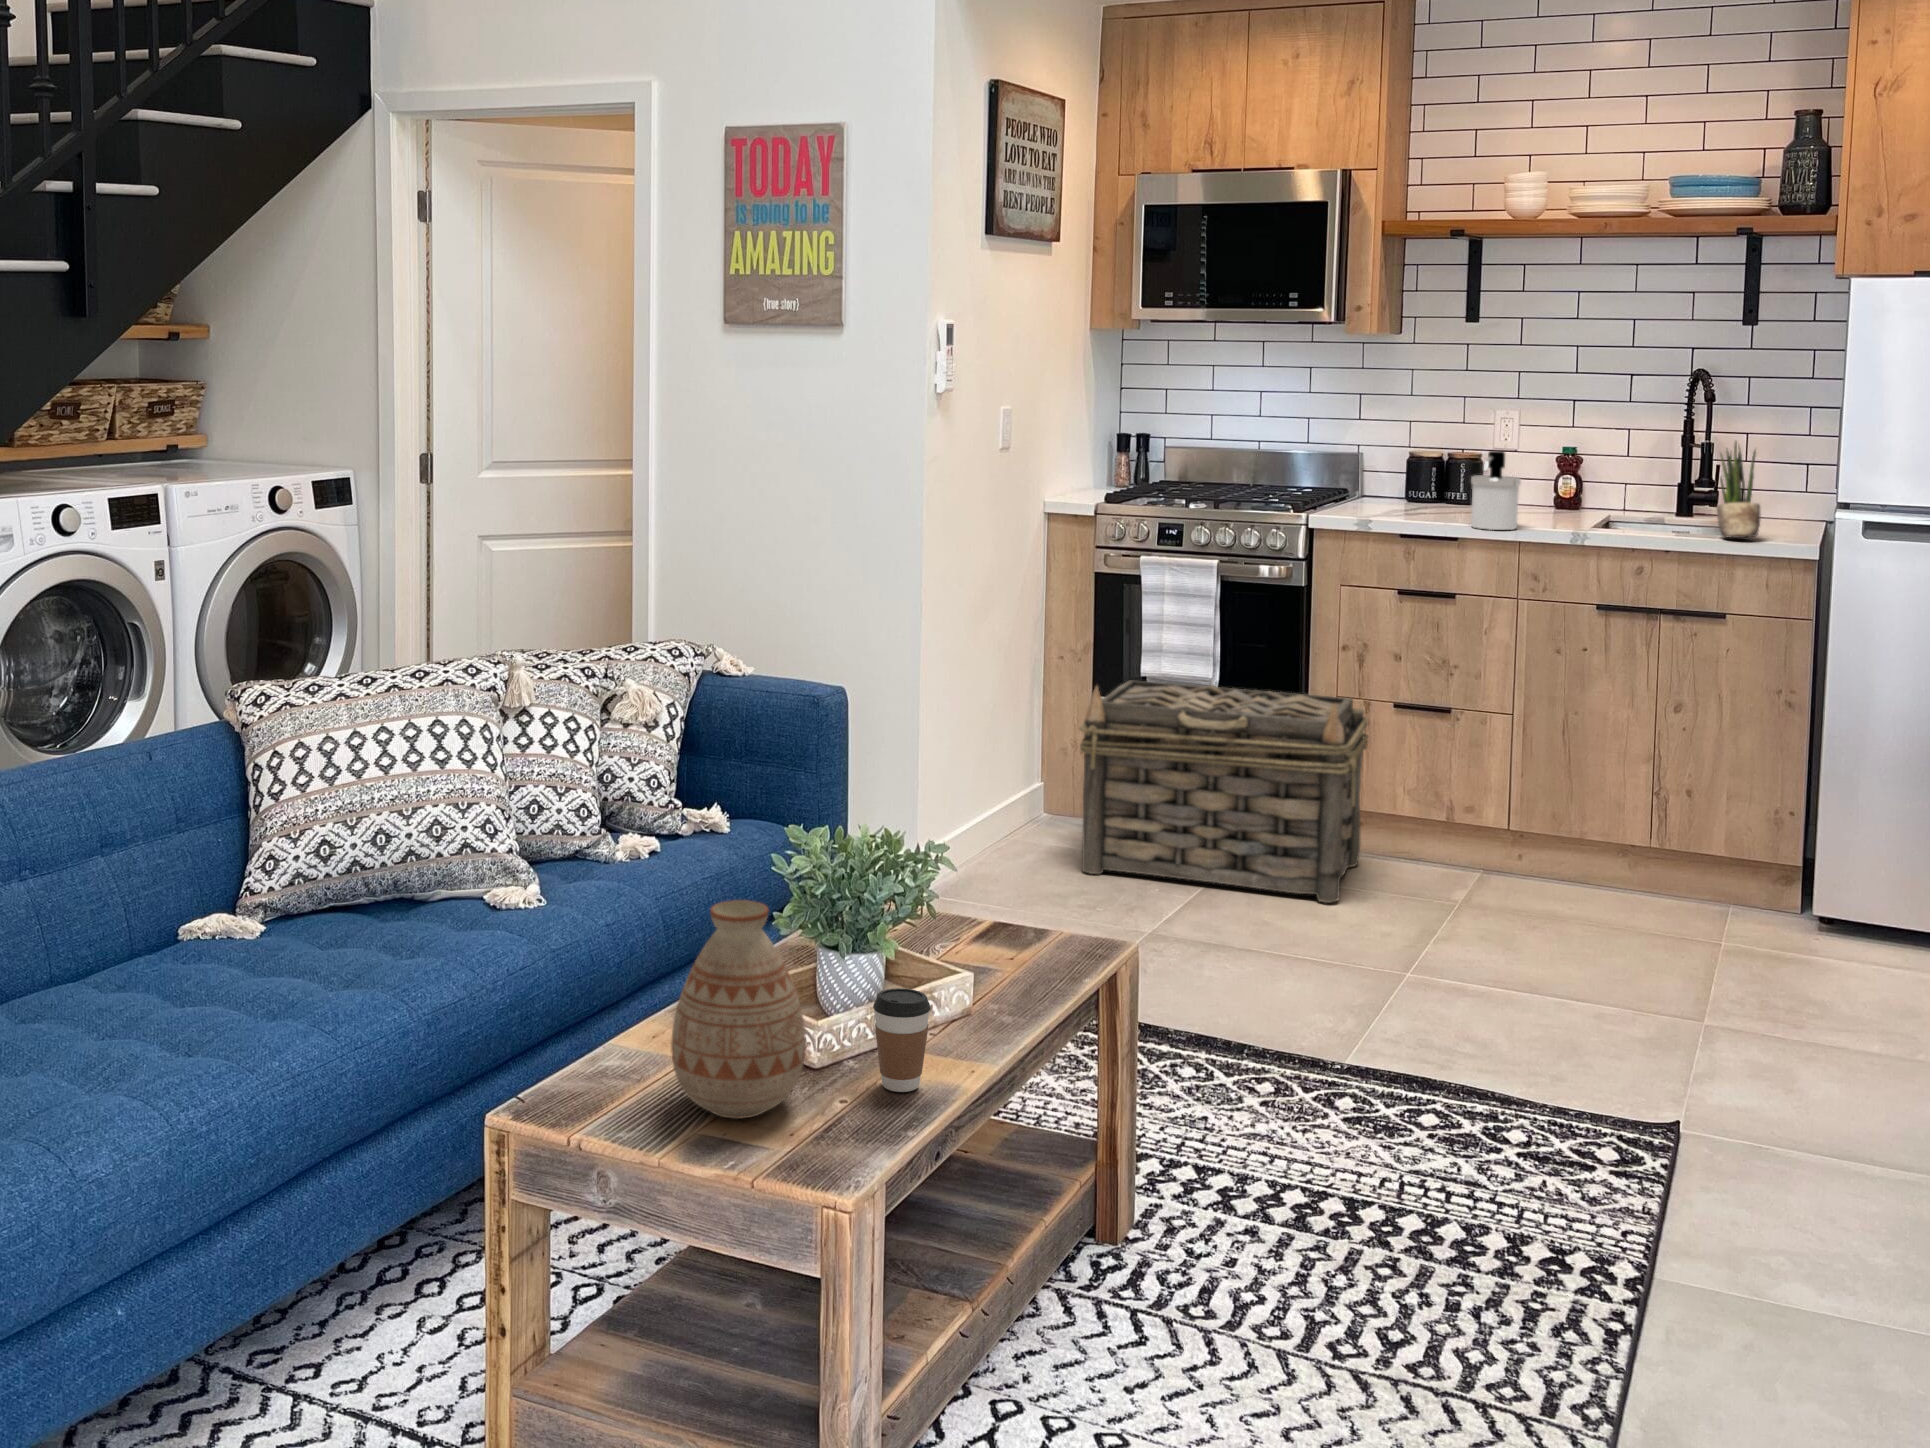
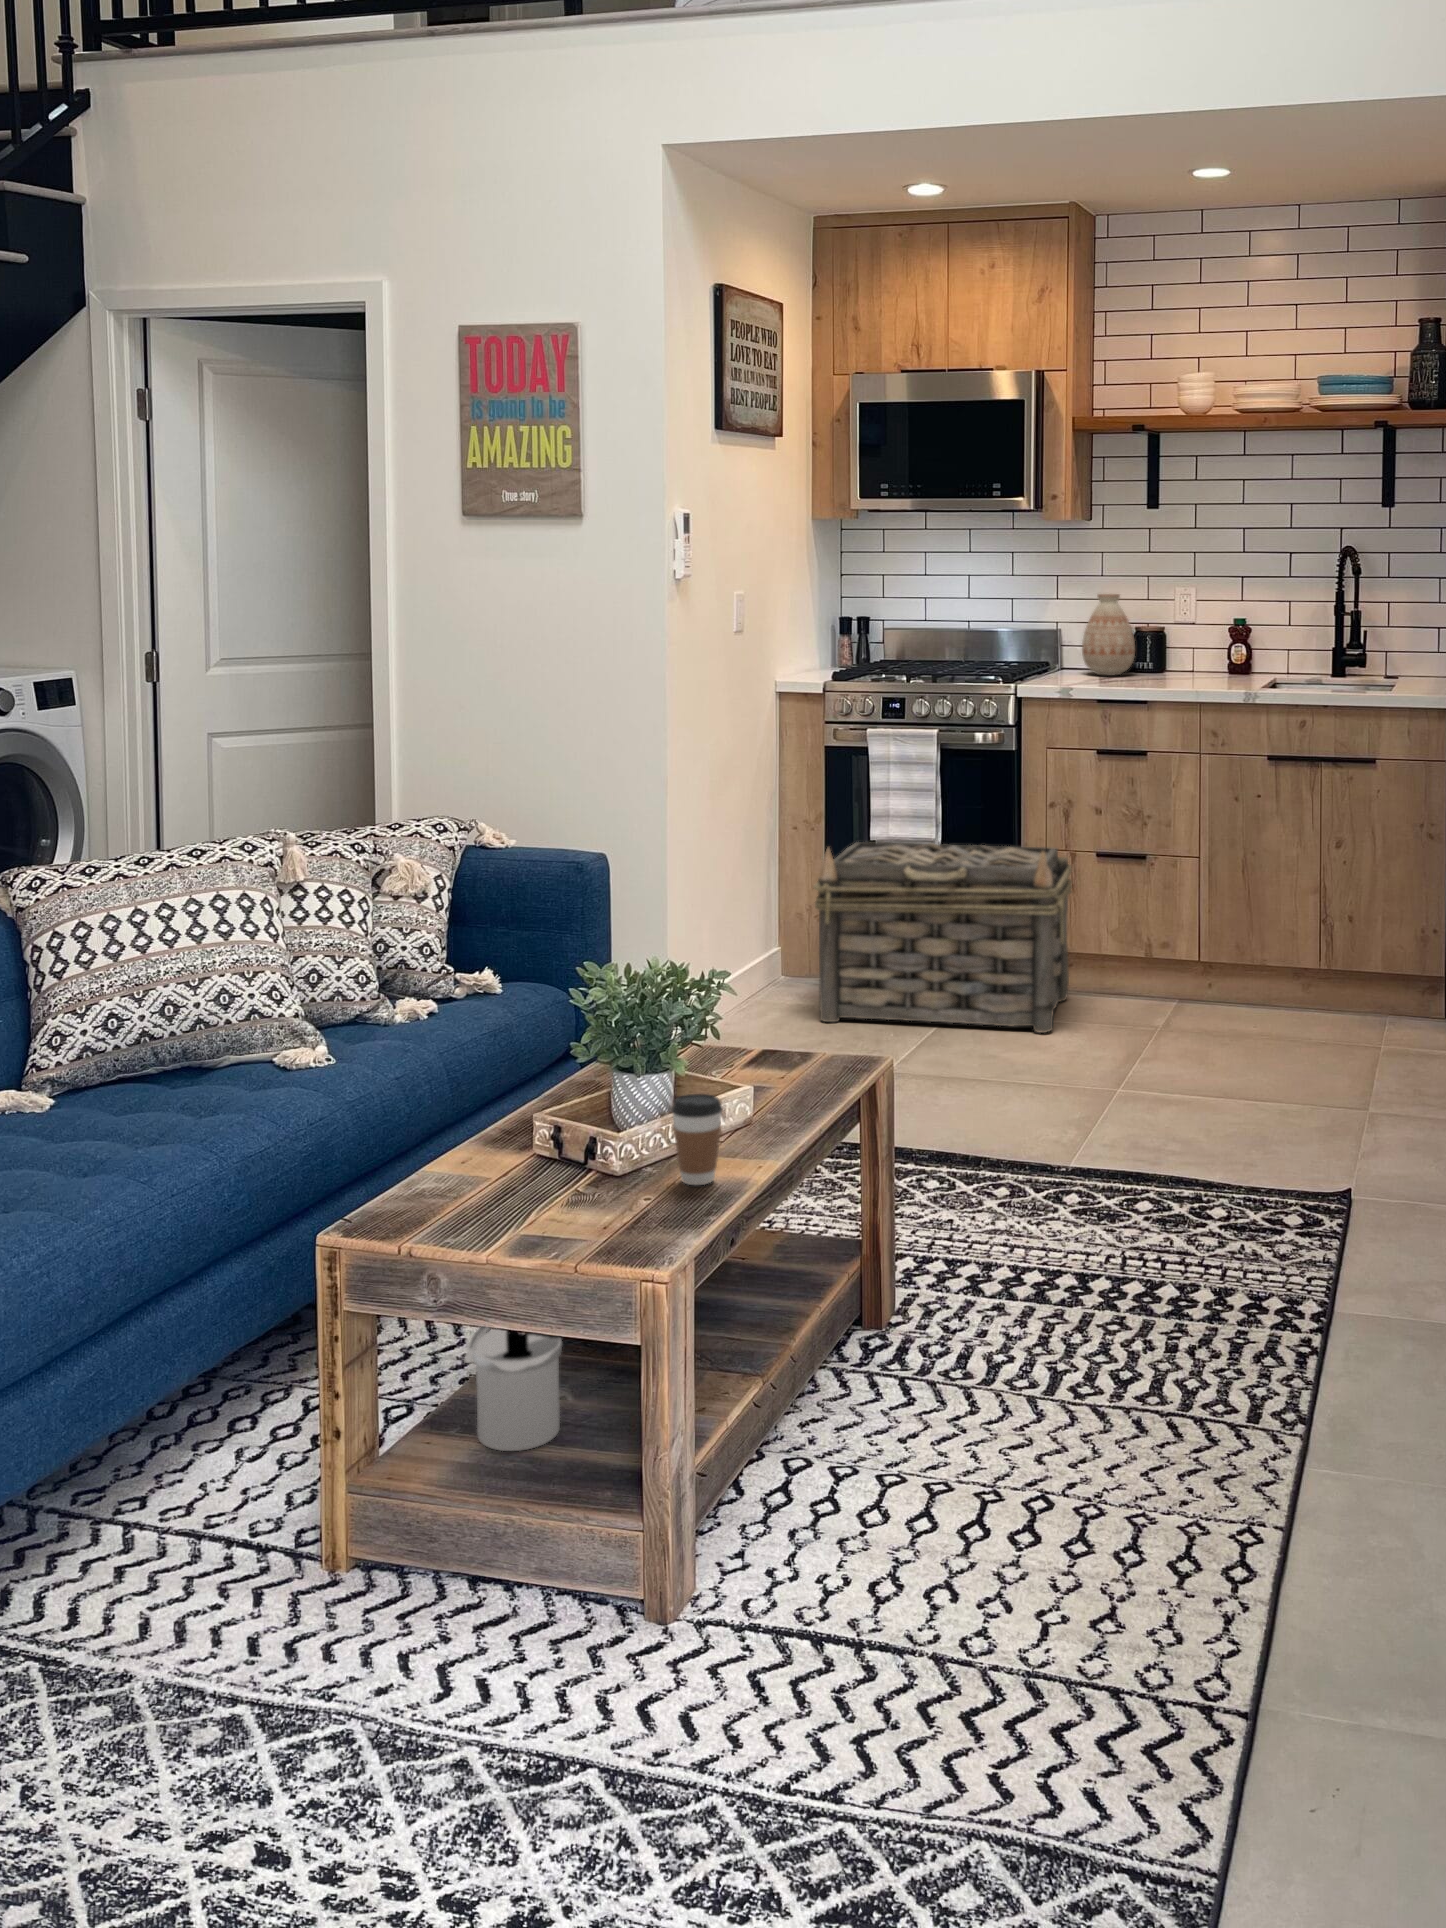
potted plant: present [1717,442,1760,538] -> none [1361,604,1397,690]
soap dispenser: present [1471,451,1521,530] -> present [464,1327,562,1451]
vase: present [671,900,806,1119] -> present [1082,594,1135,675]

